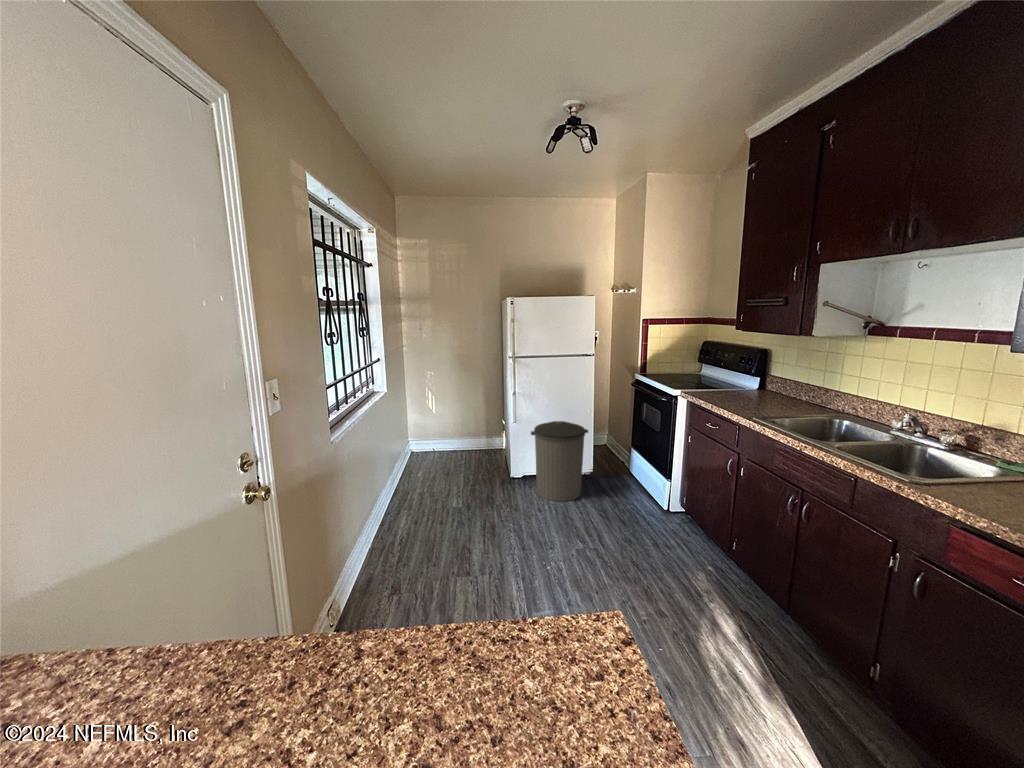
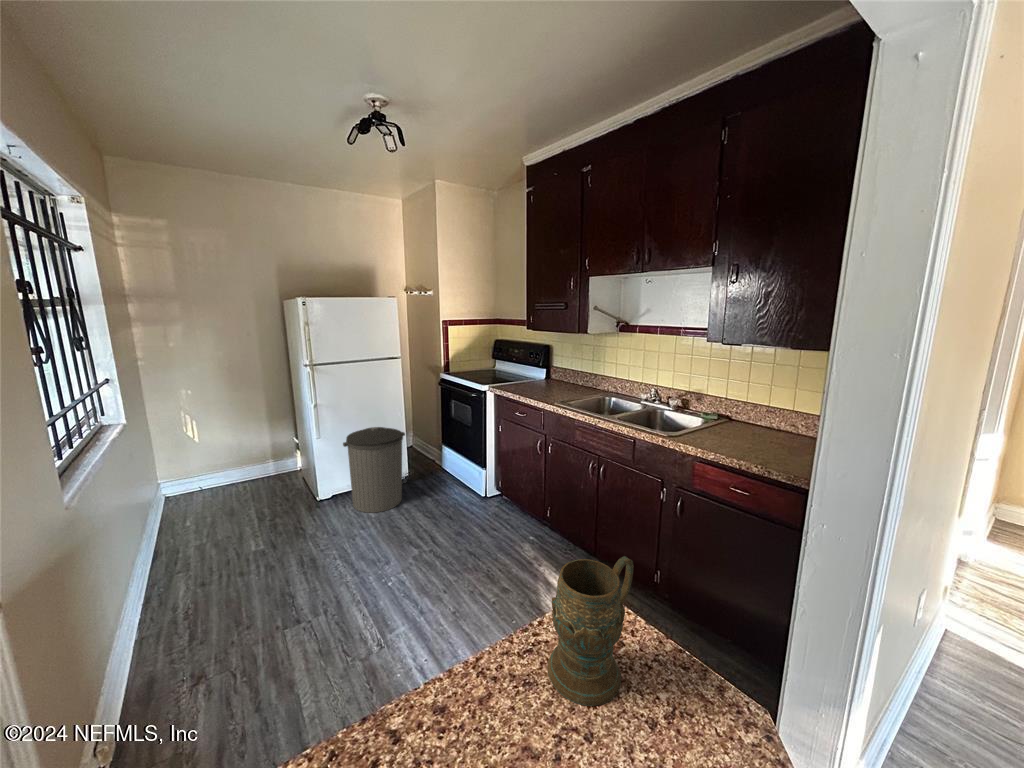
mug: none [501,562,615,723] -> present [547,556,634,706]

